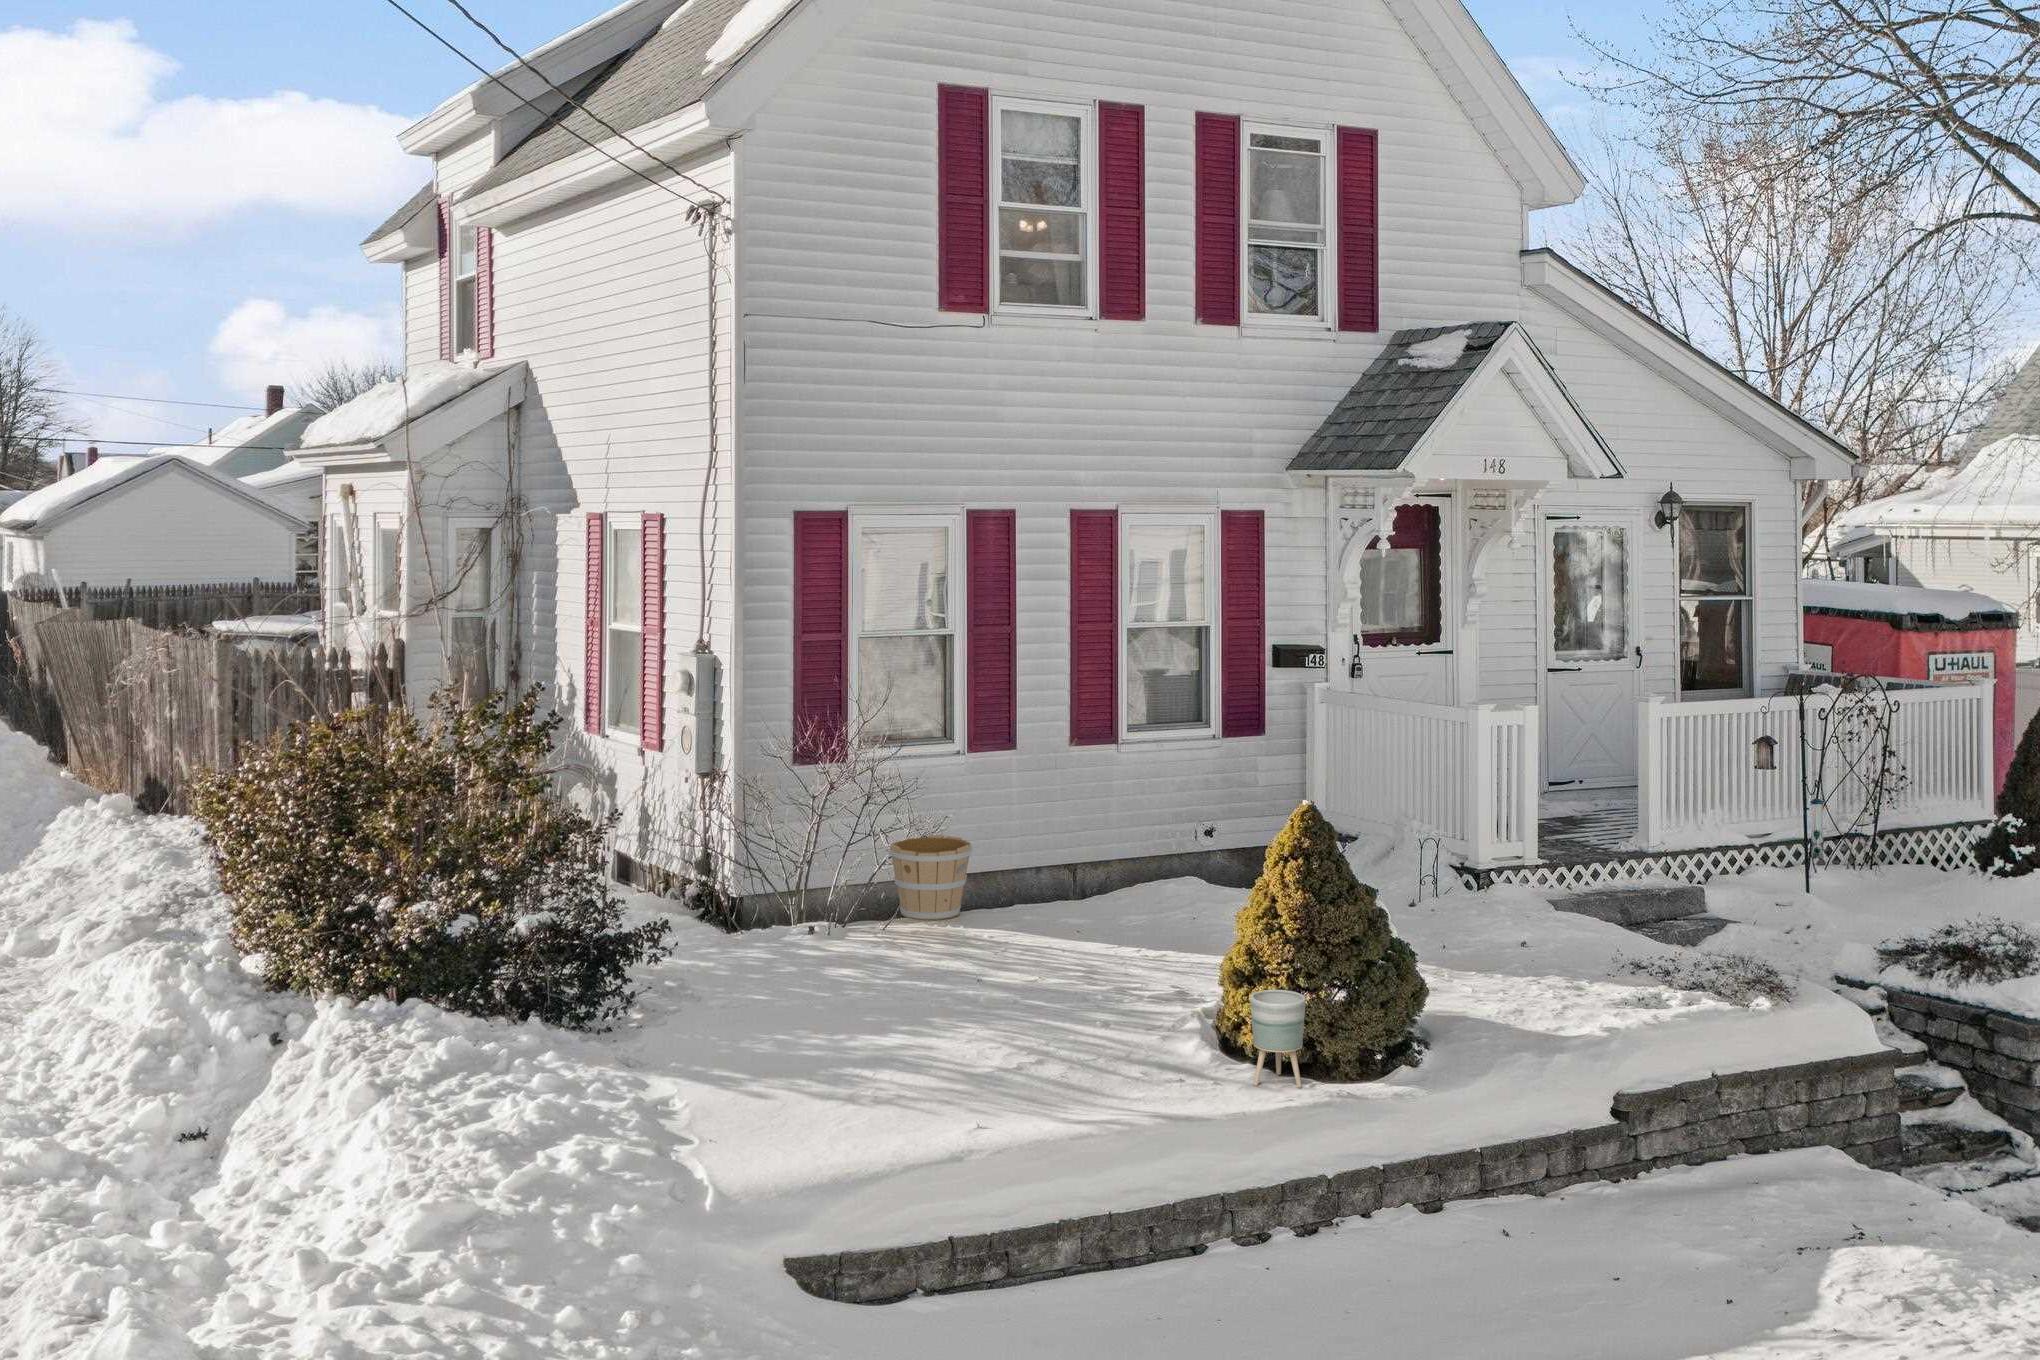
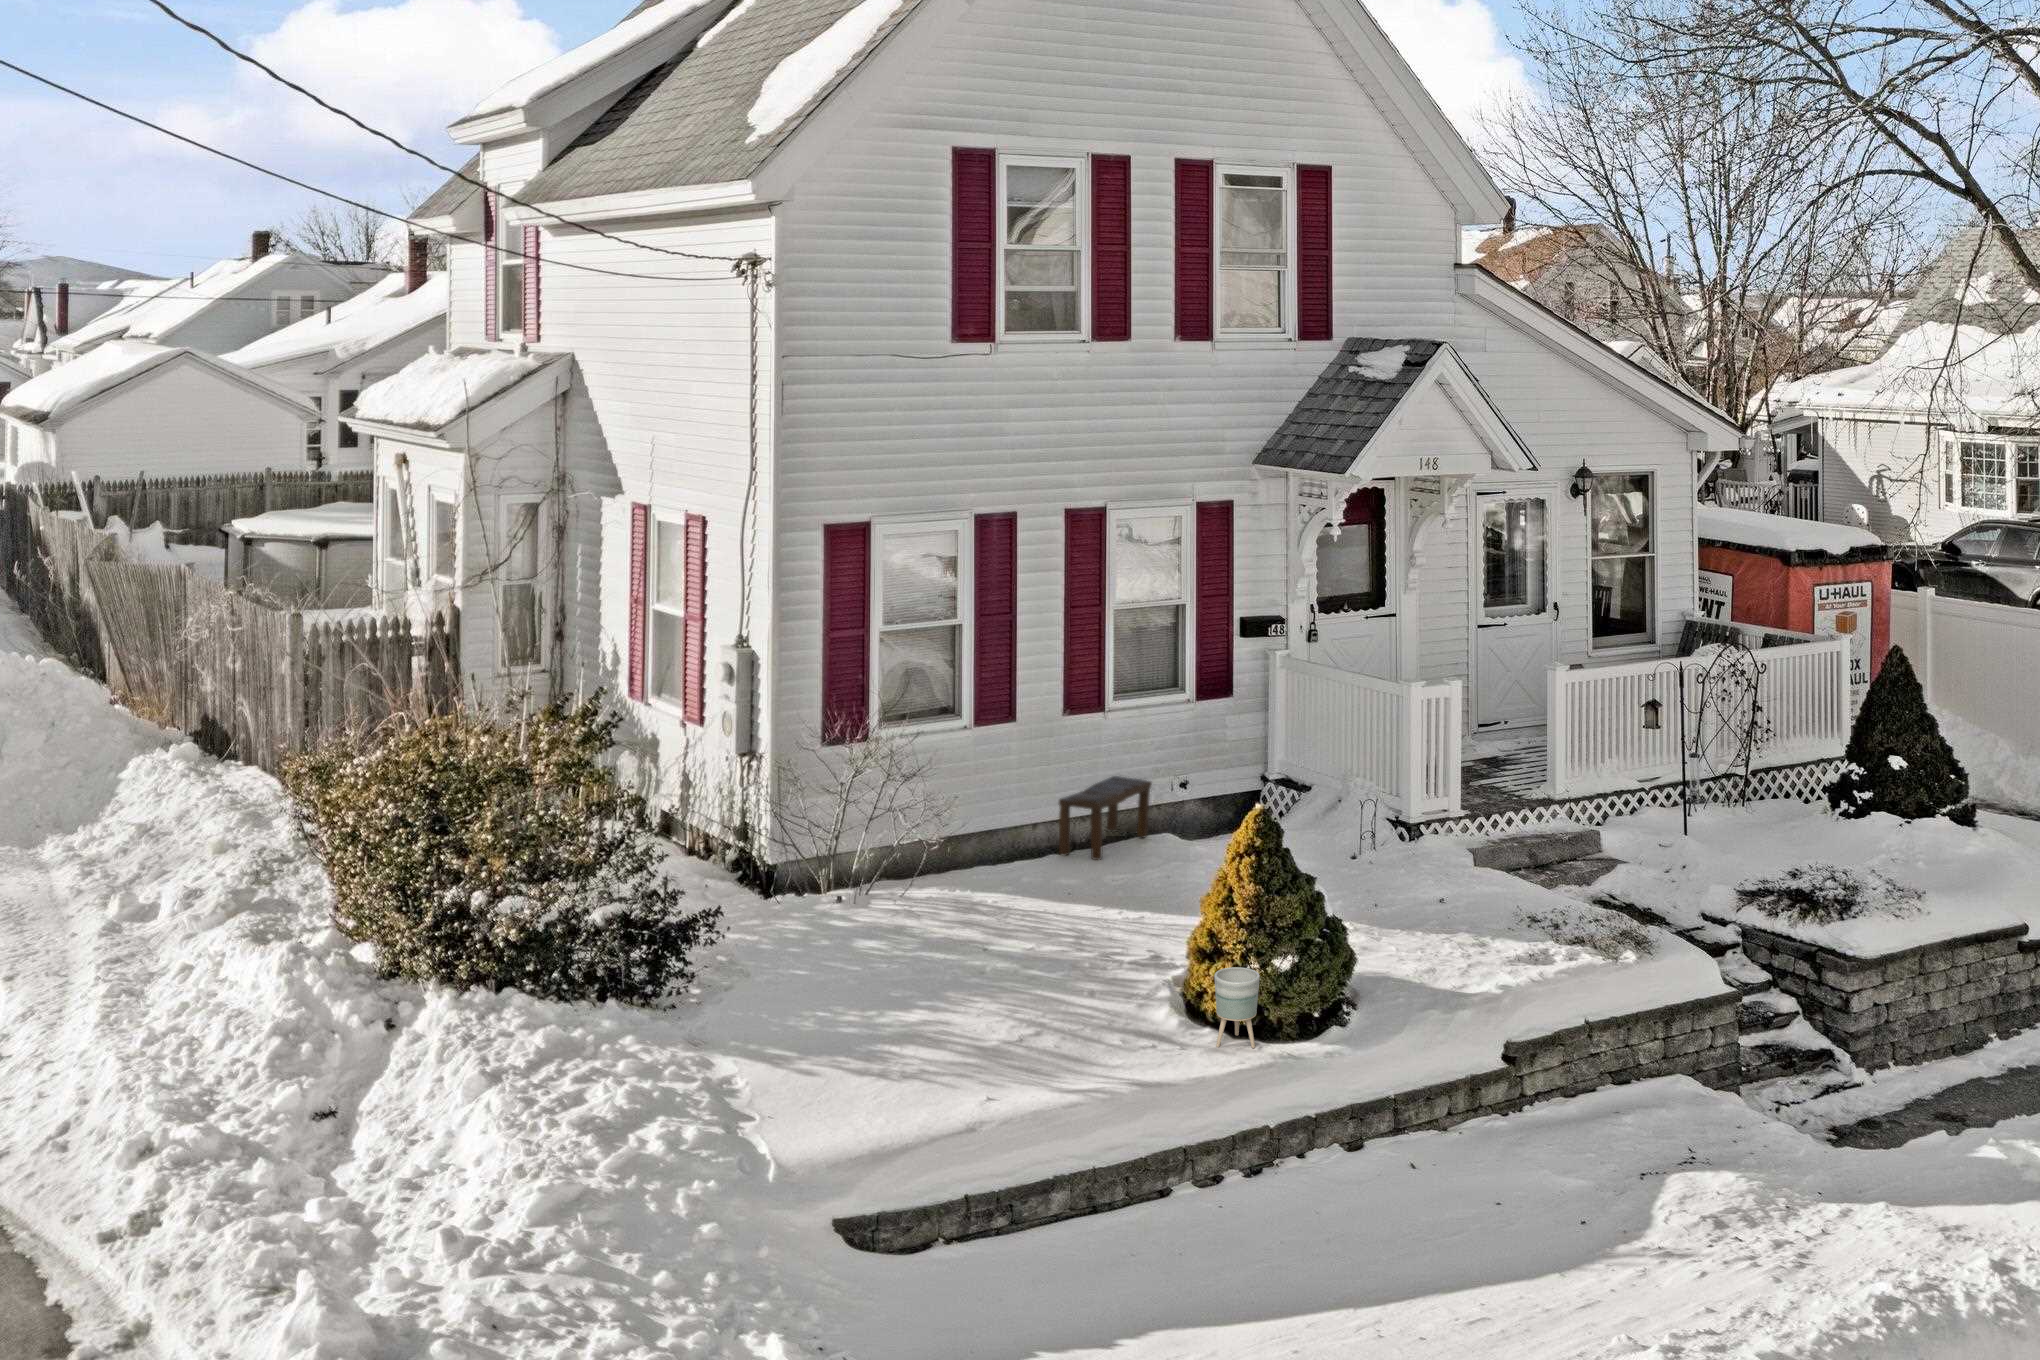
bench: none [1062,816,1170,908] -> present [1059,776,1152,860]
wooden bucket: present [889,835,972,920] -> none [910,801,982,877]

